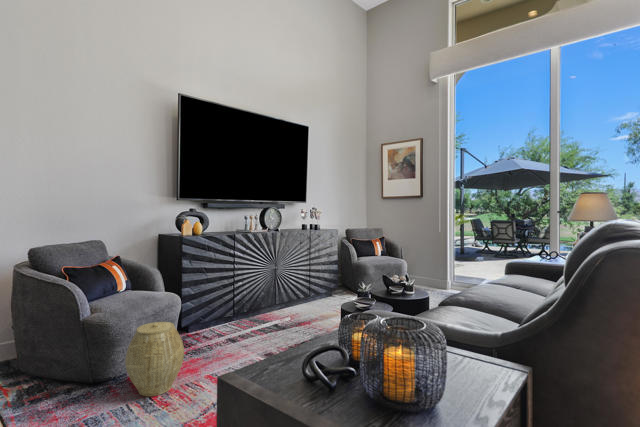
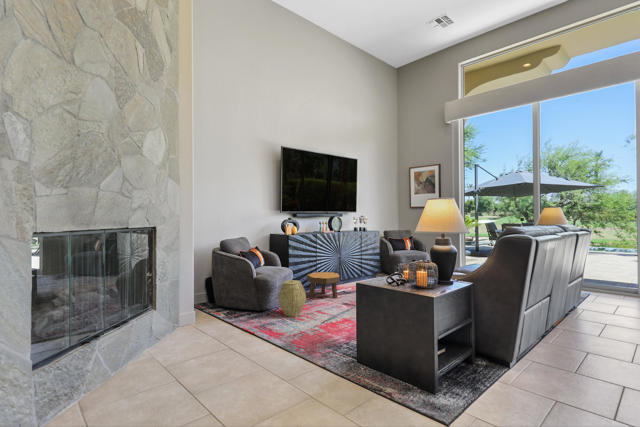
footstool: none [210,296,267,344] -> present [306,272,340,299]

